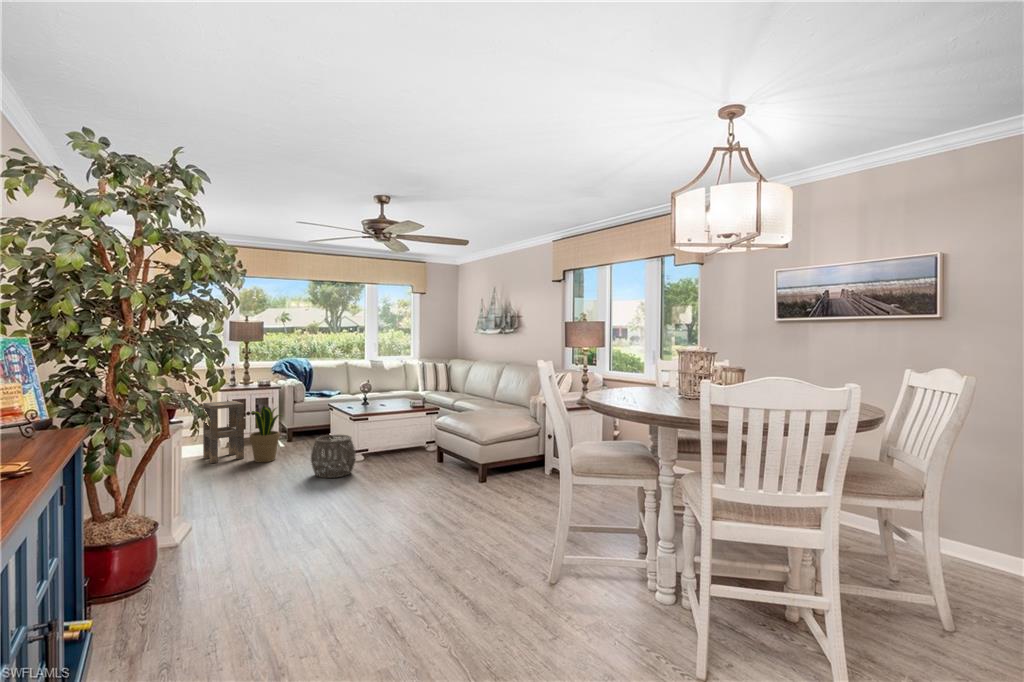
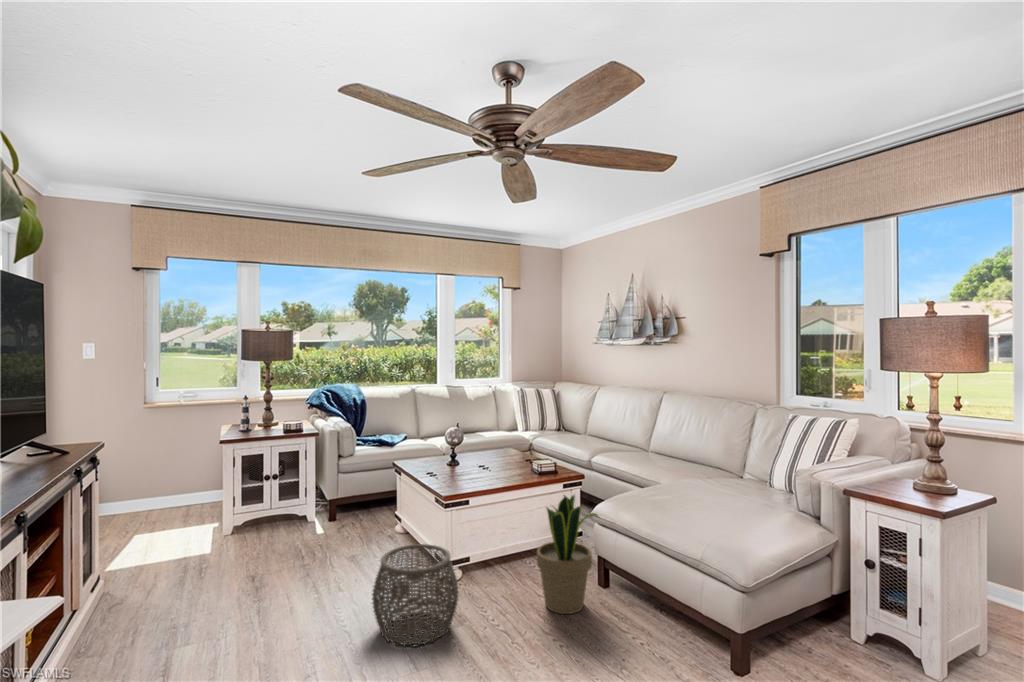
side table: present [203,401,244,463] -> none [186,464,254,585]
potted plant: present [250,406,282,462] -> present [537,495,599,614]

